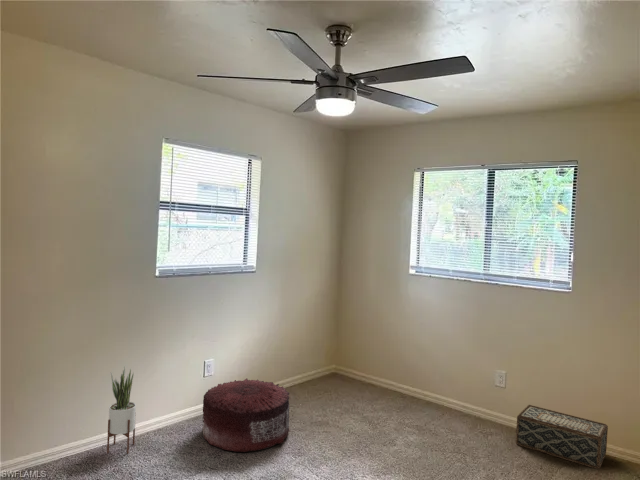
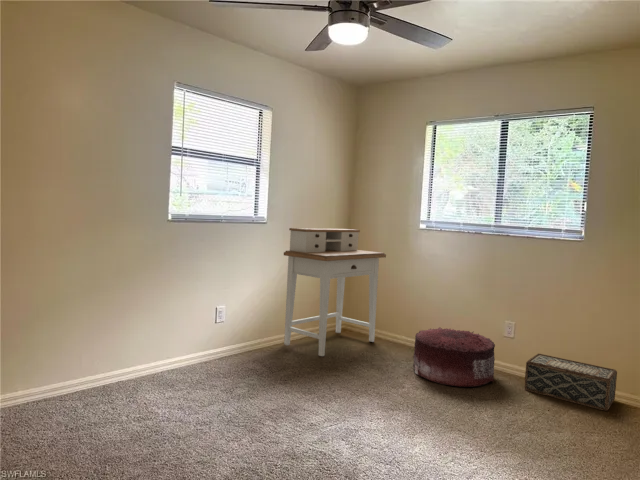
desk: none [273,272,376,407] -> present [284,228,386,356]
potted plant: present [107,367,136,453] -> none [122,304,150,388]
pouf: present [203,378,290,452] -> present [413,327,495,387]

